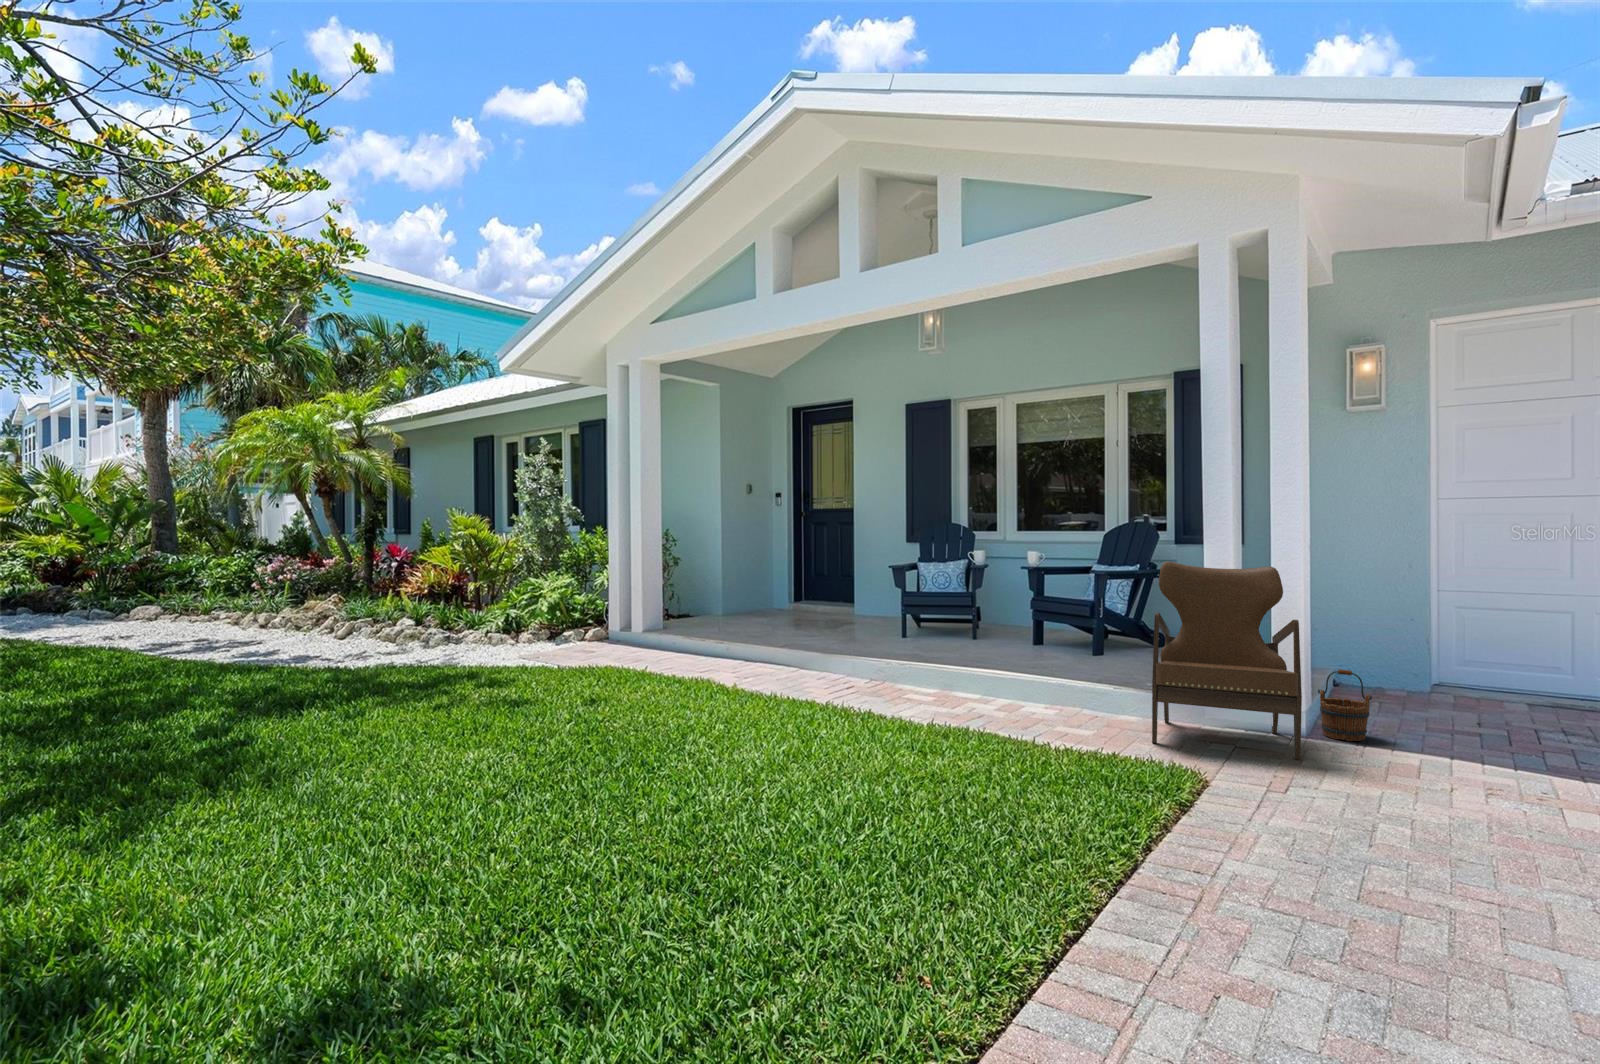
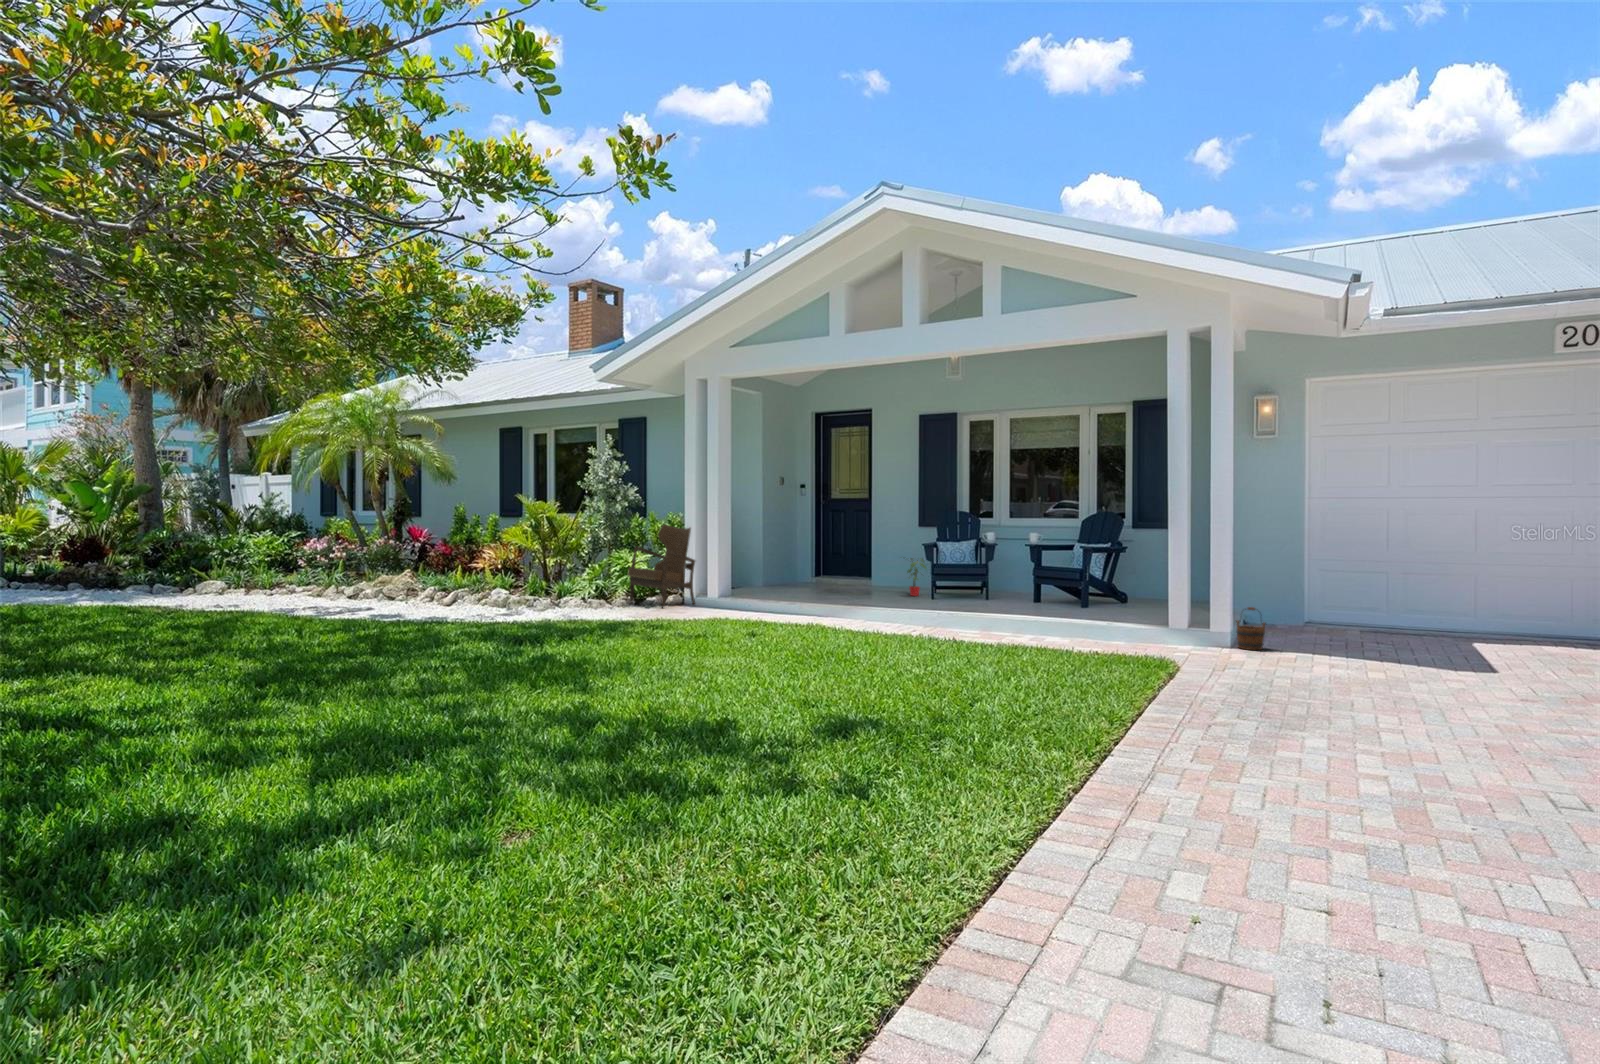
armchair: present [1152,562,1302,760] -> present [627,525,695,608]
potted plant: none [877,581,911,629] -> present [907,558,926,596]

